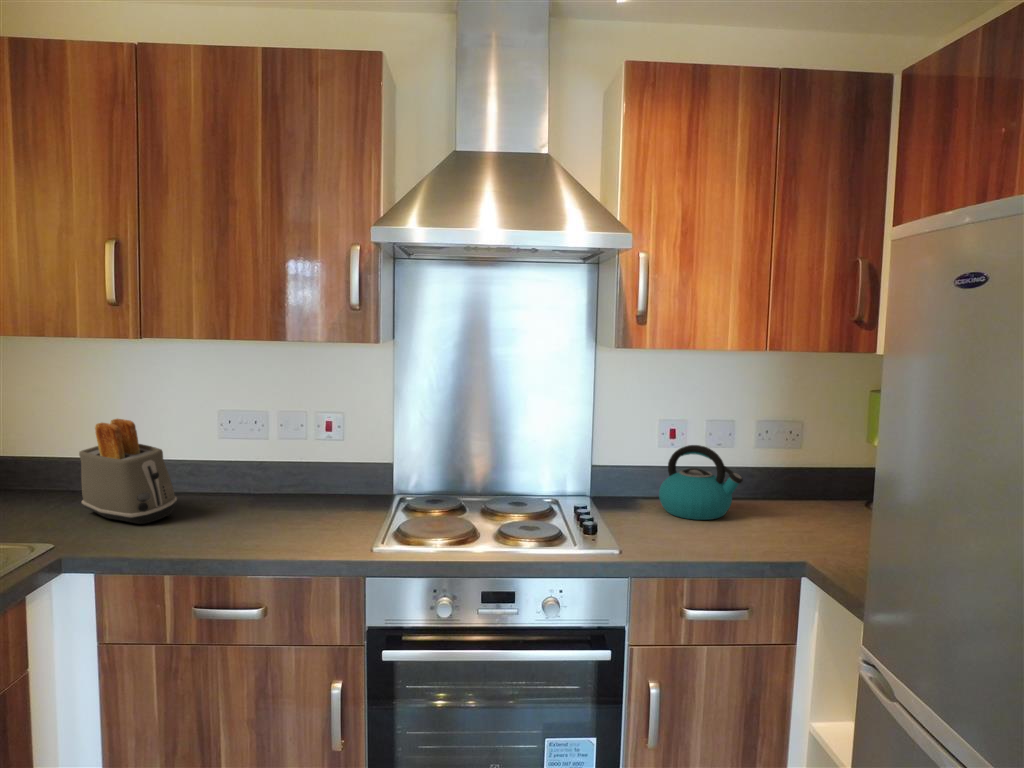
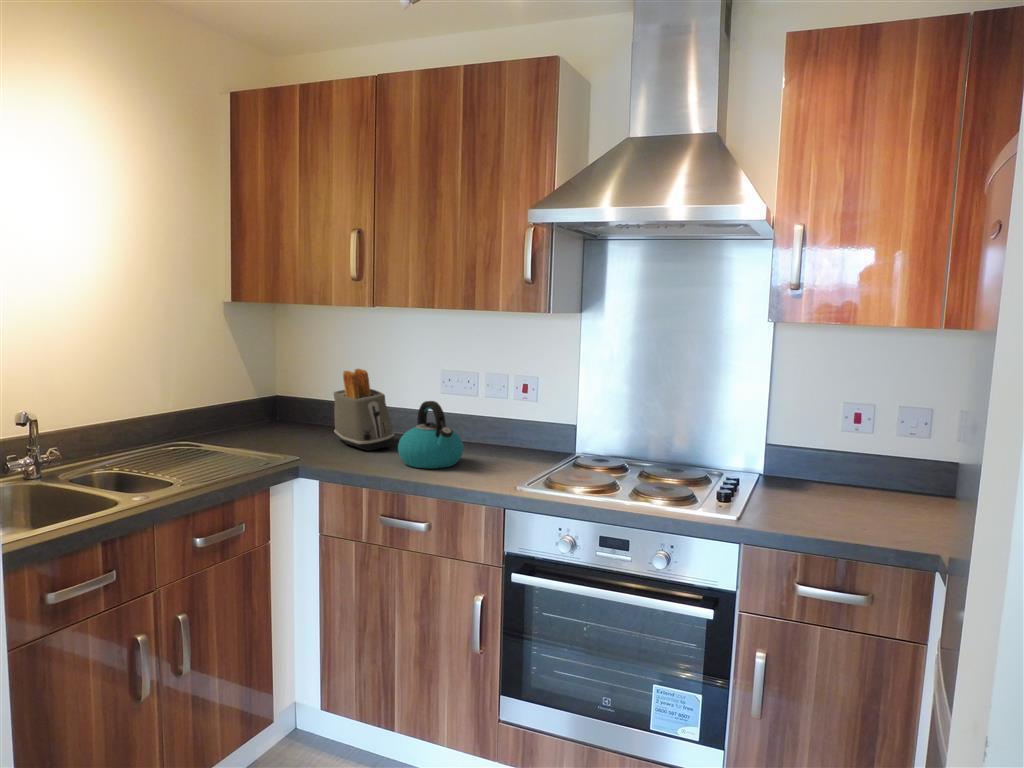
kettle: present [659,445,743,520] -> present [398,401,463,469]

